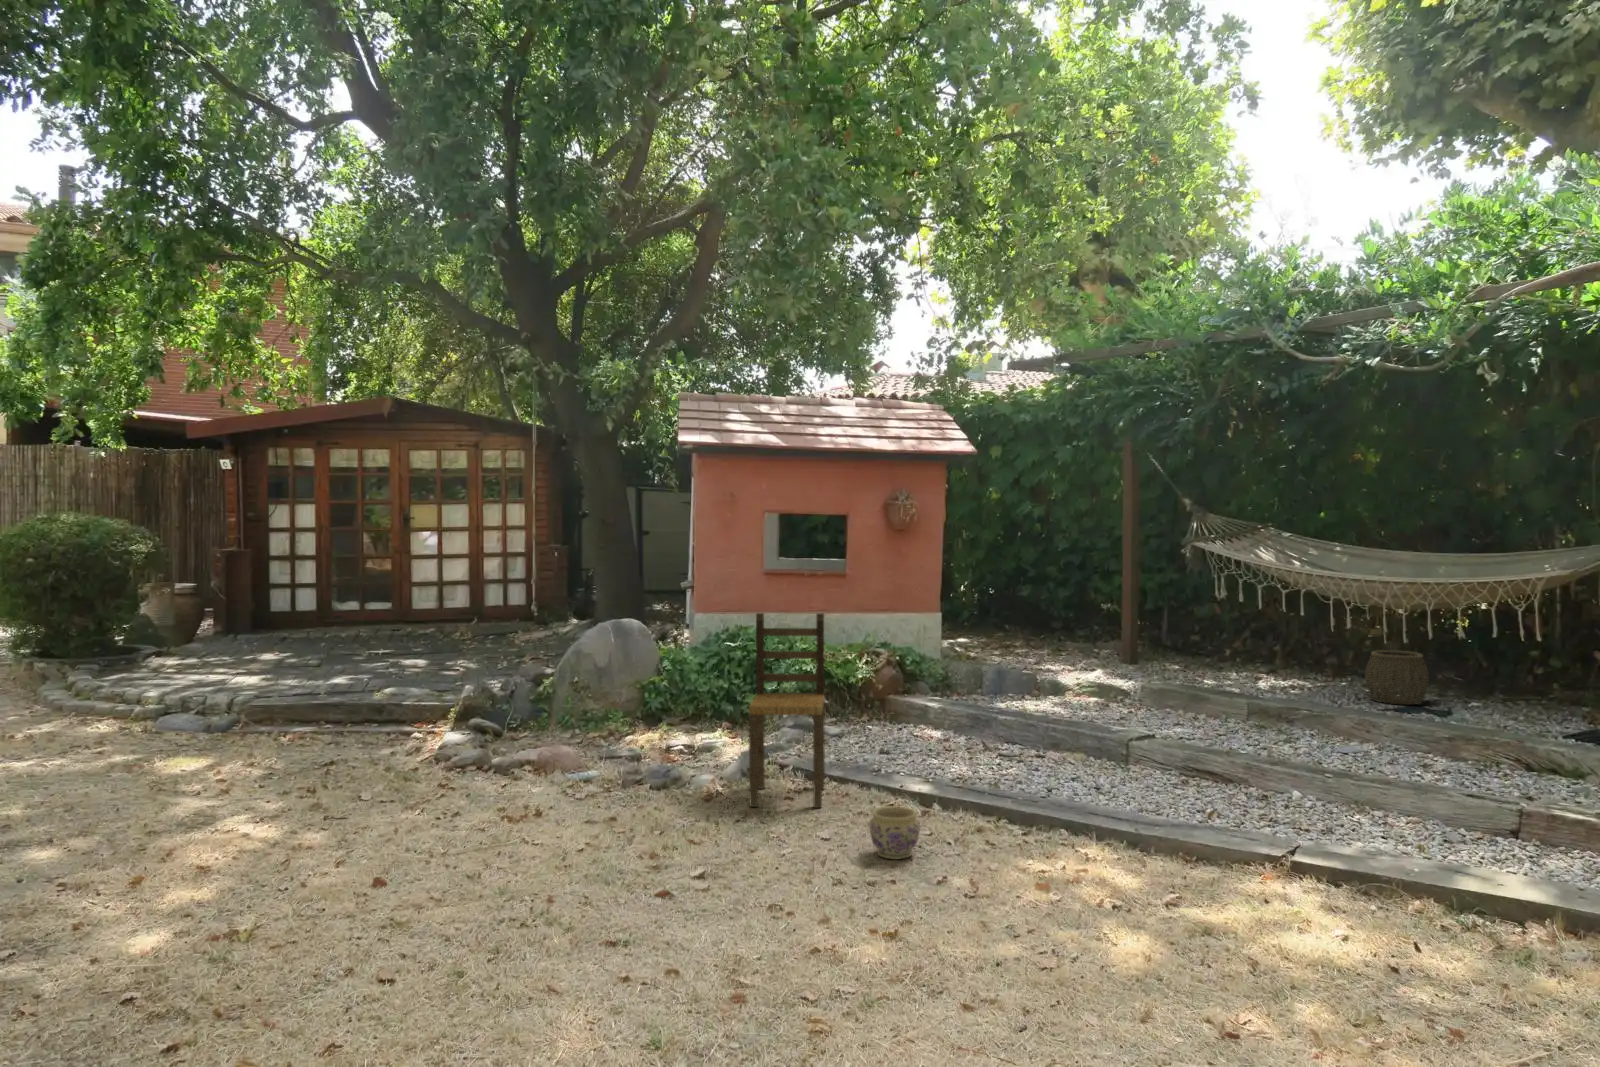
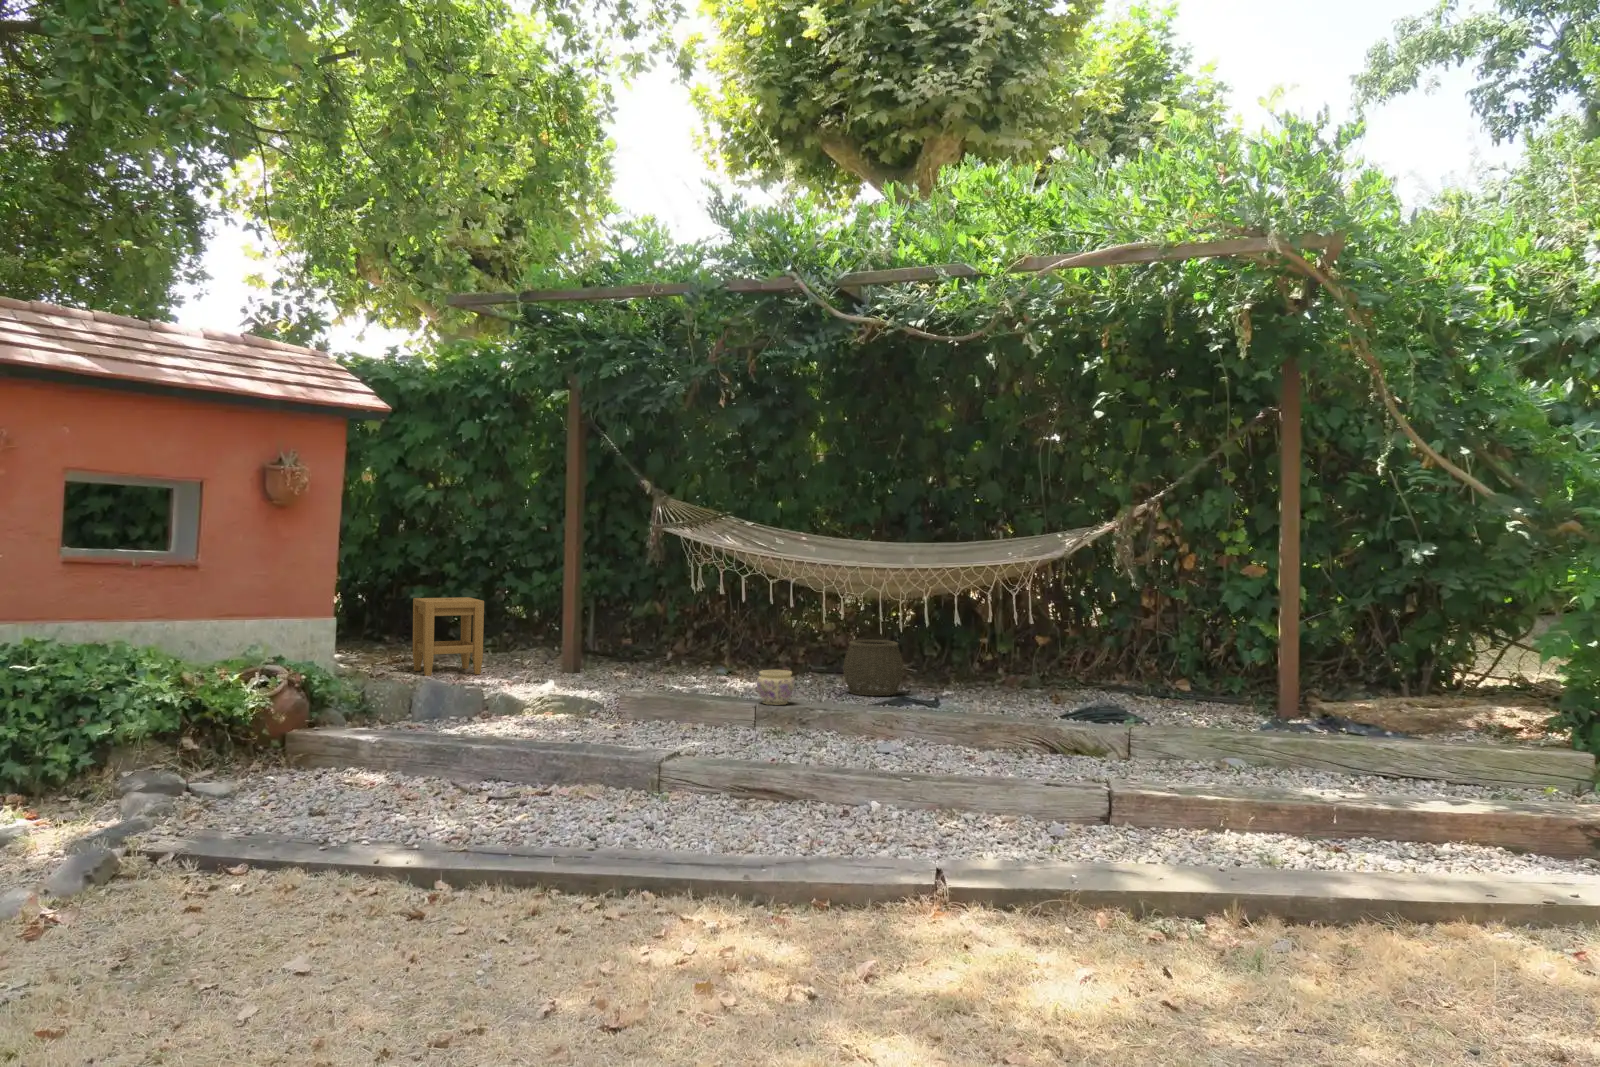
stool: none [1001,598,1052,661] -> present [413,597,484,676]
chair: present [749,613,825,808] -> none [117,600,258,936]
planter: present [869,807,920,860] -> present [757,670,794,705]

